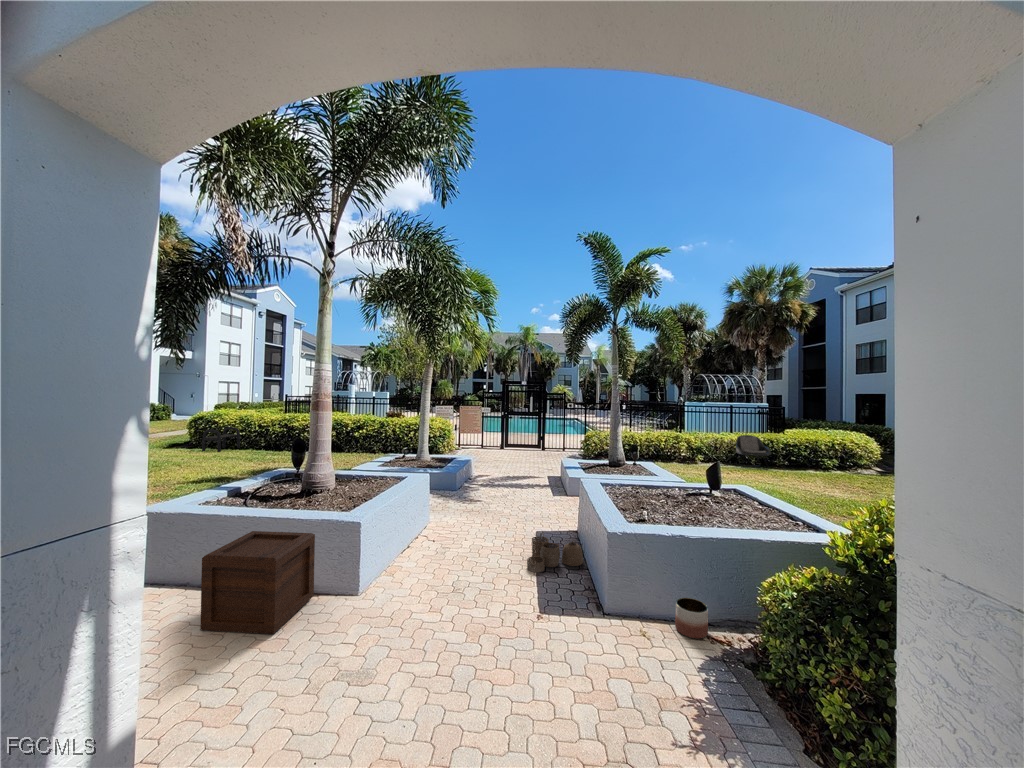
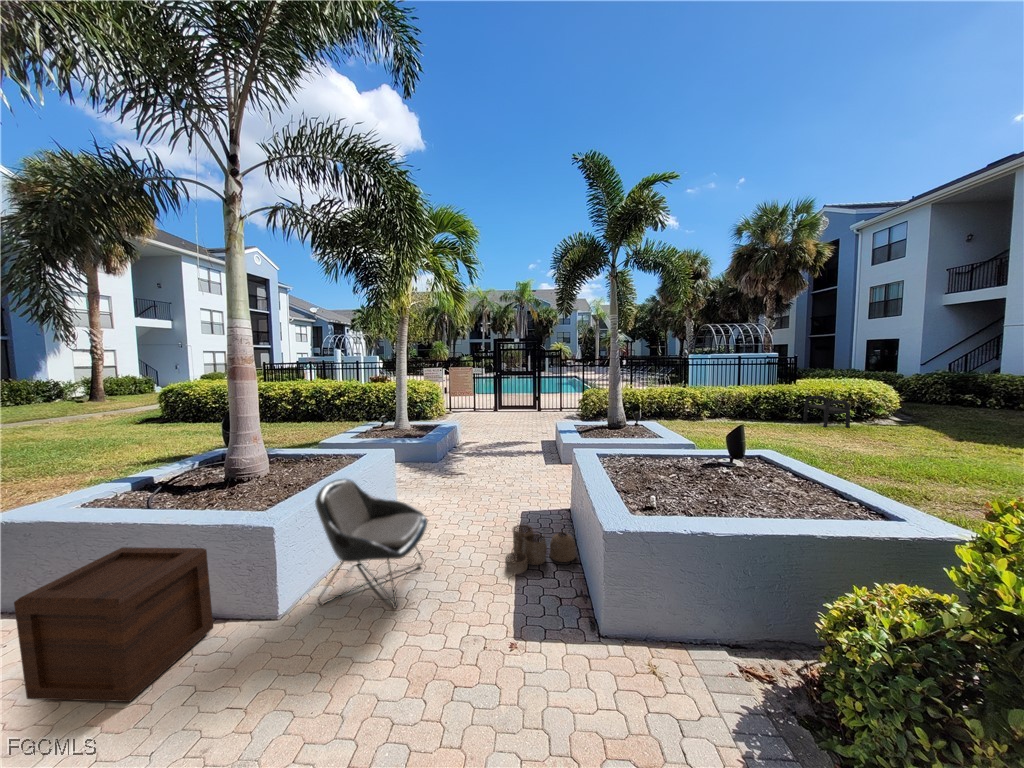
bench: present [202,427,240,452] -> present [803,396,850,428]
lounge chair: present [735,435,771,470] -> present [315,479,427,609]
planter: present [675,598,708,639] -> none [700,621,748,683]

